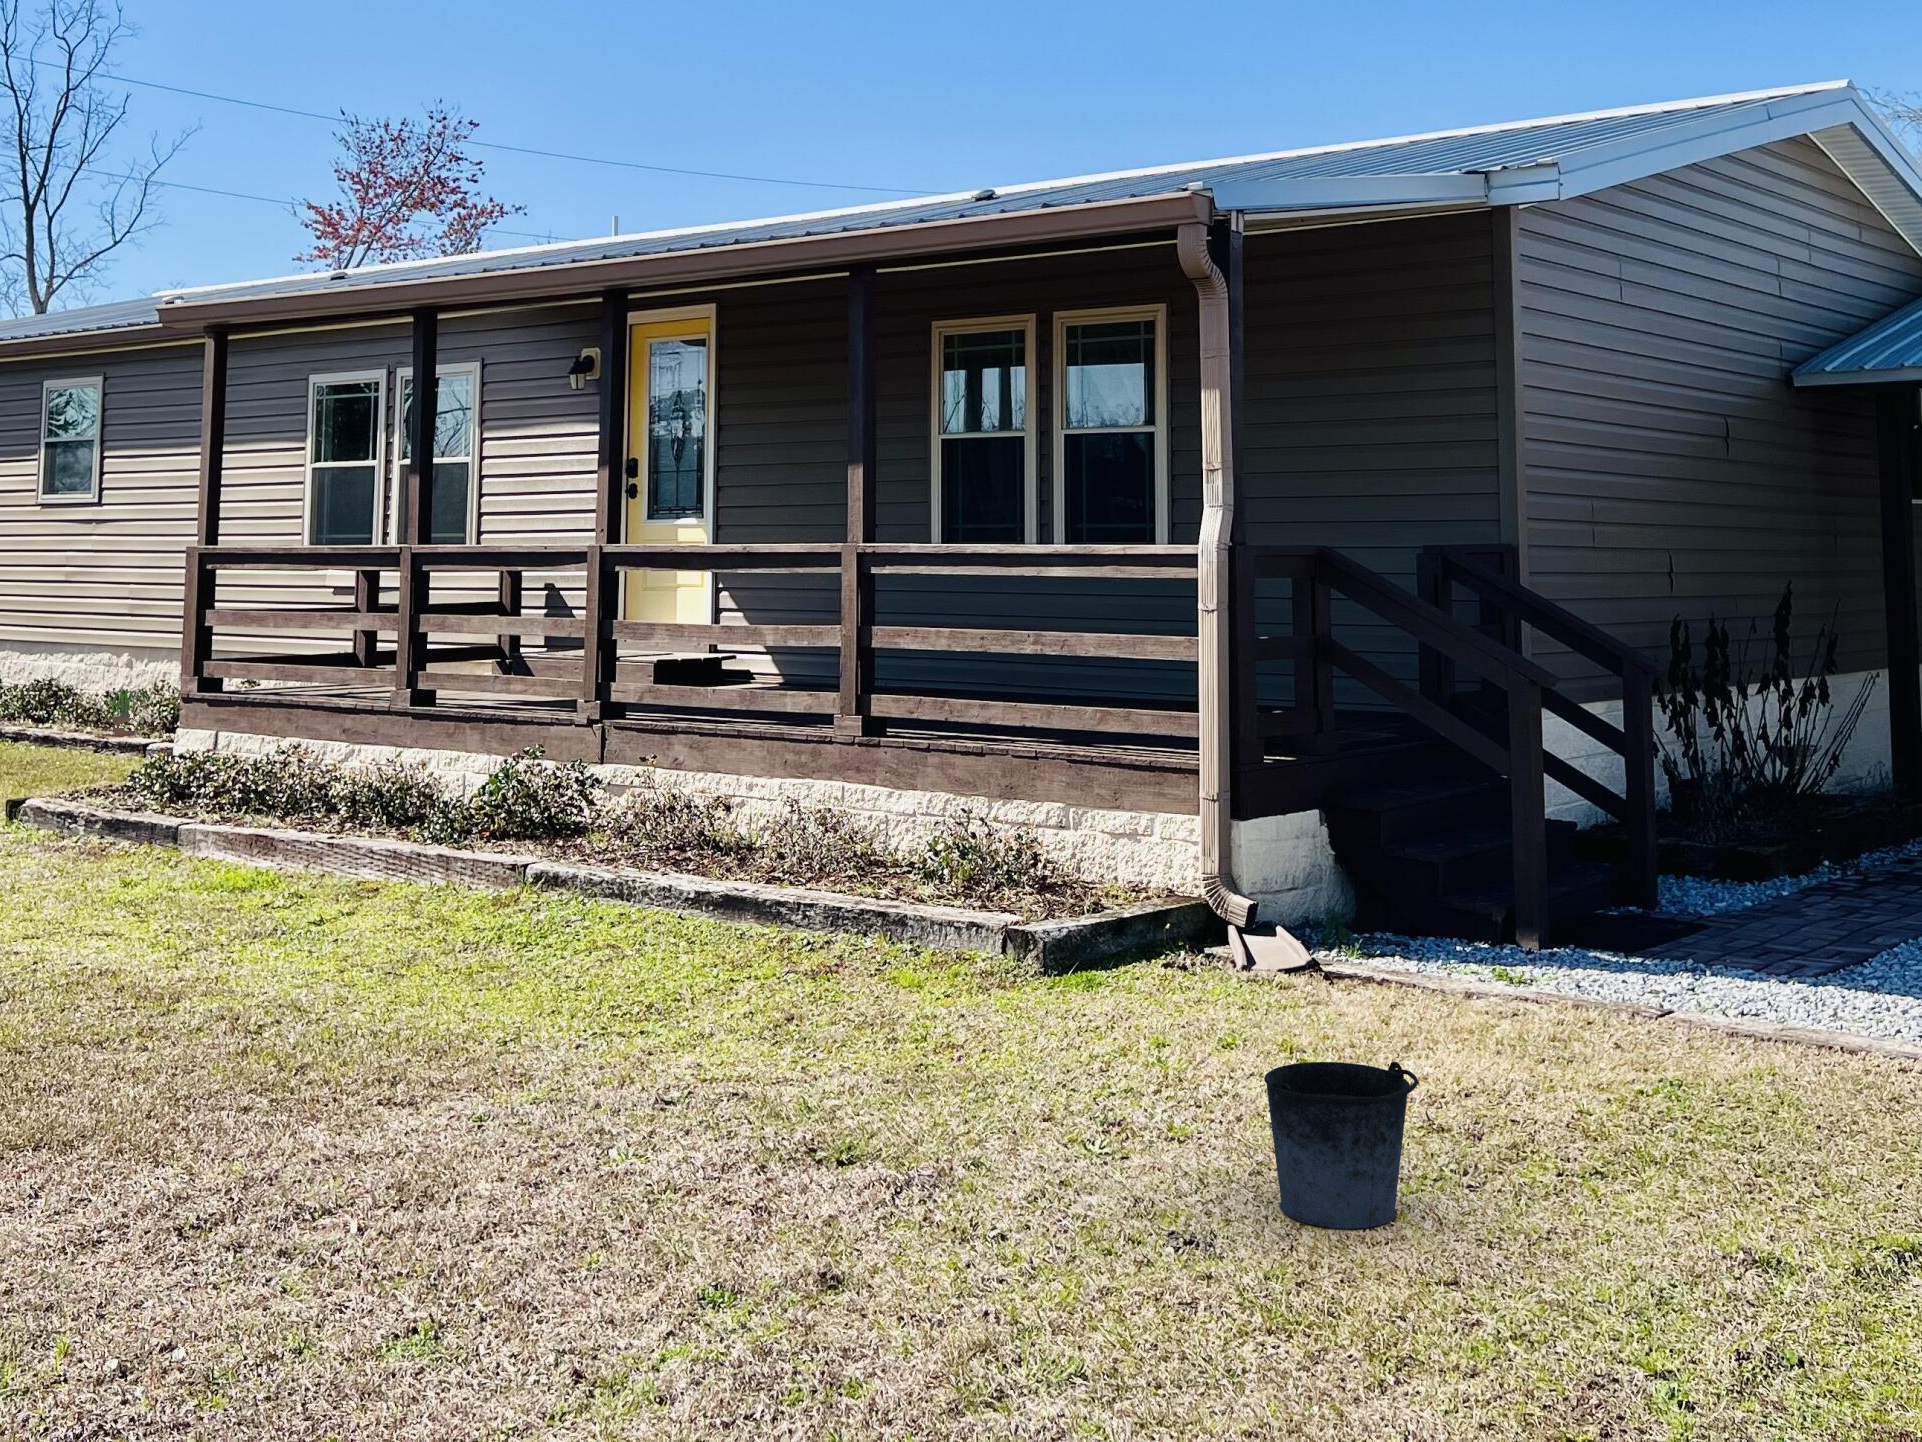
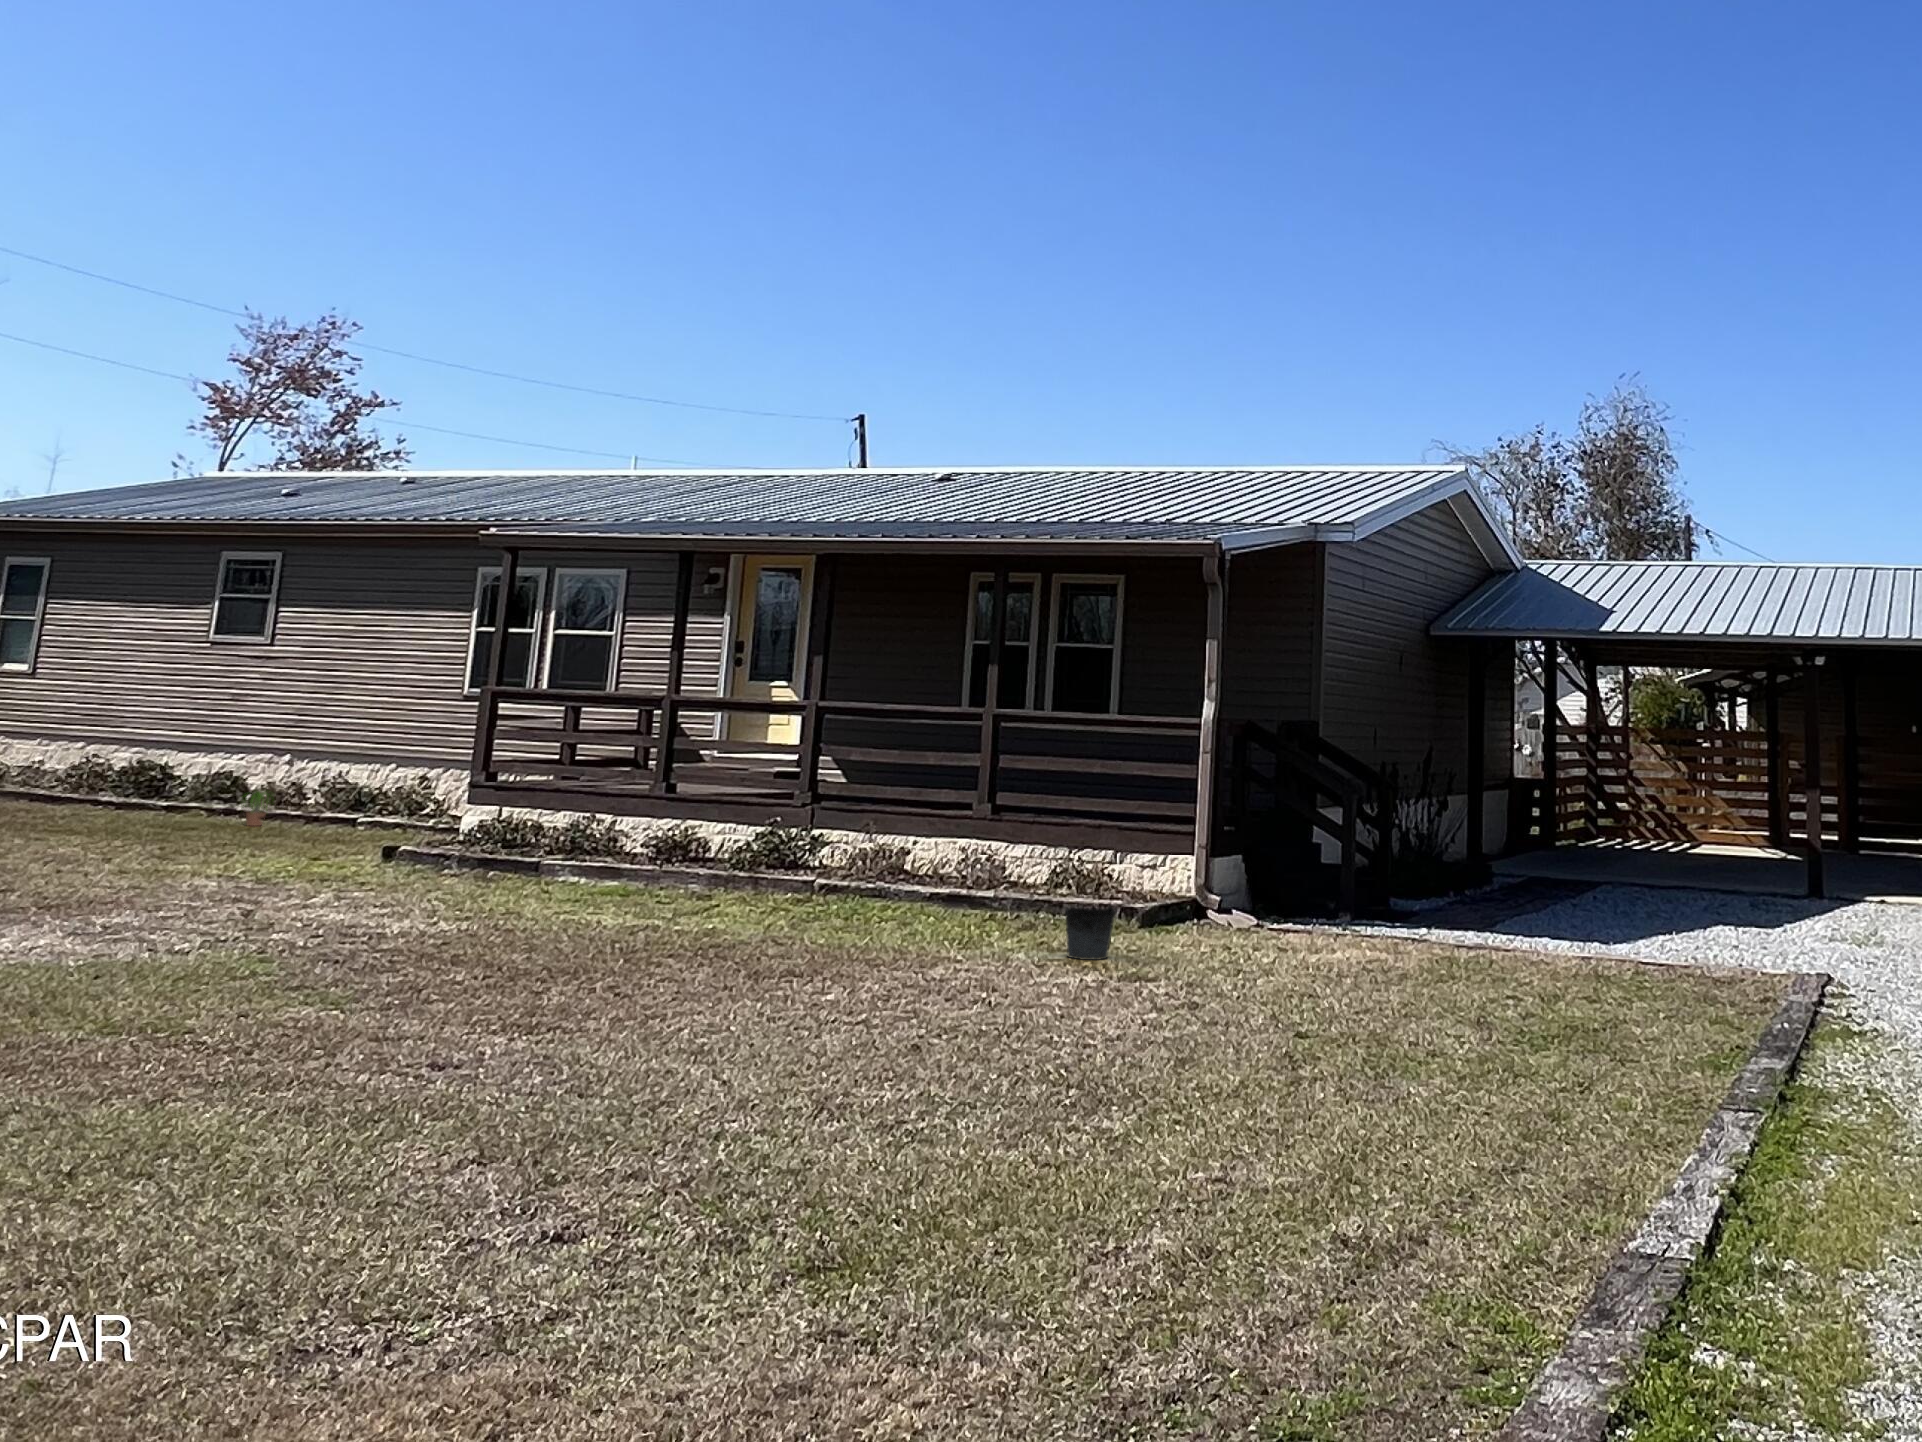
bucket: present [1264,1062,1419,1229] -> present [1065,906,1117,960]

